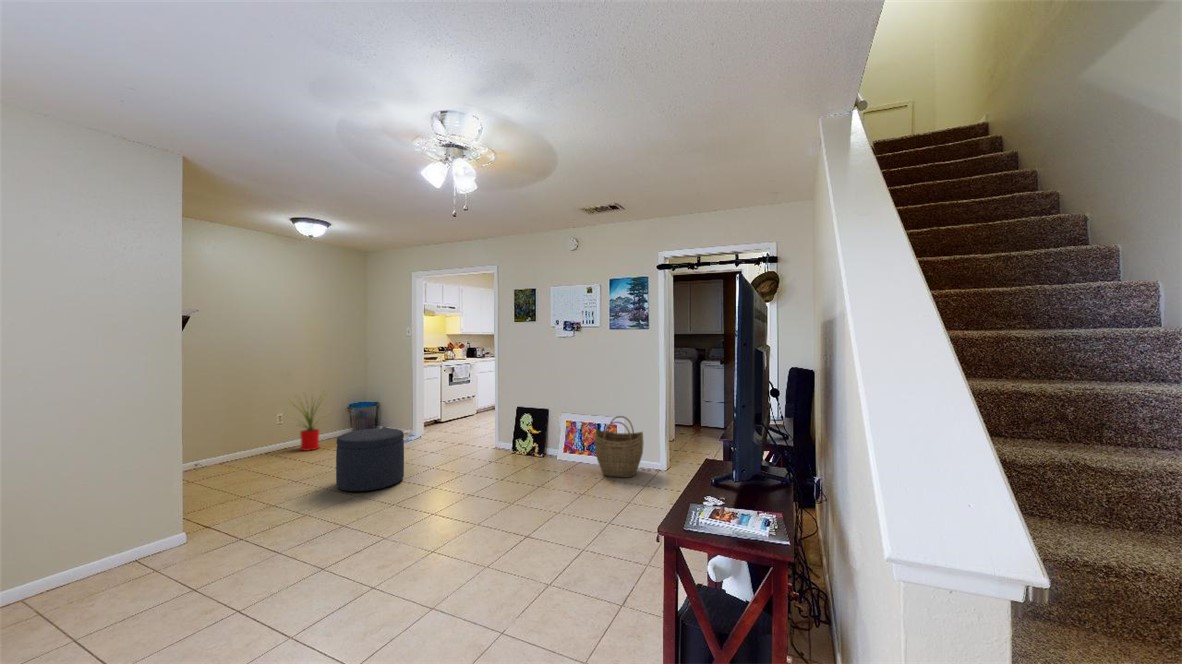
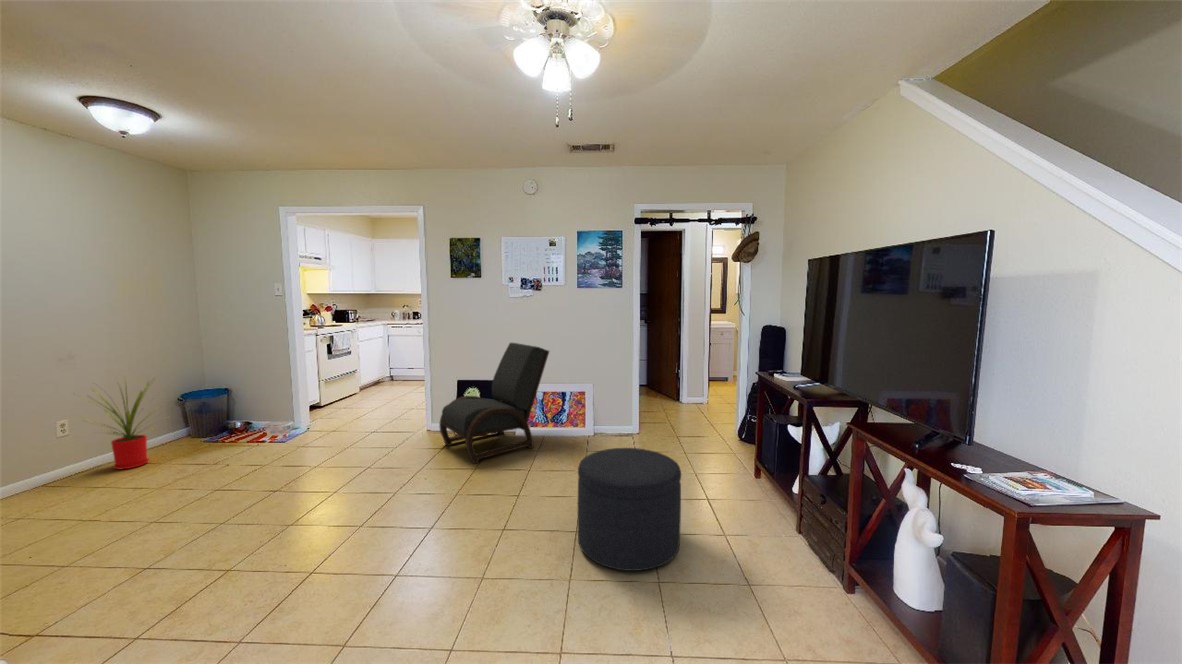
lounge chair: none [494,377,581,476] -> present [440,343,549,463]
woven basket: present [595,416,644,477] -> none [571,382,623,448]
ottoman: present [336,428,404,491] -> present [578,448,681,571]

